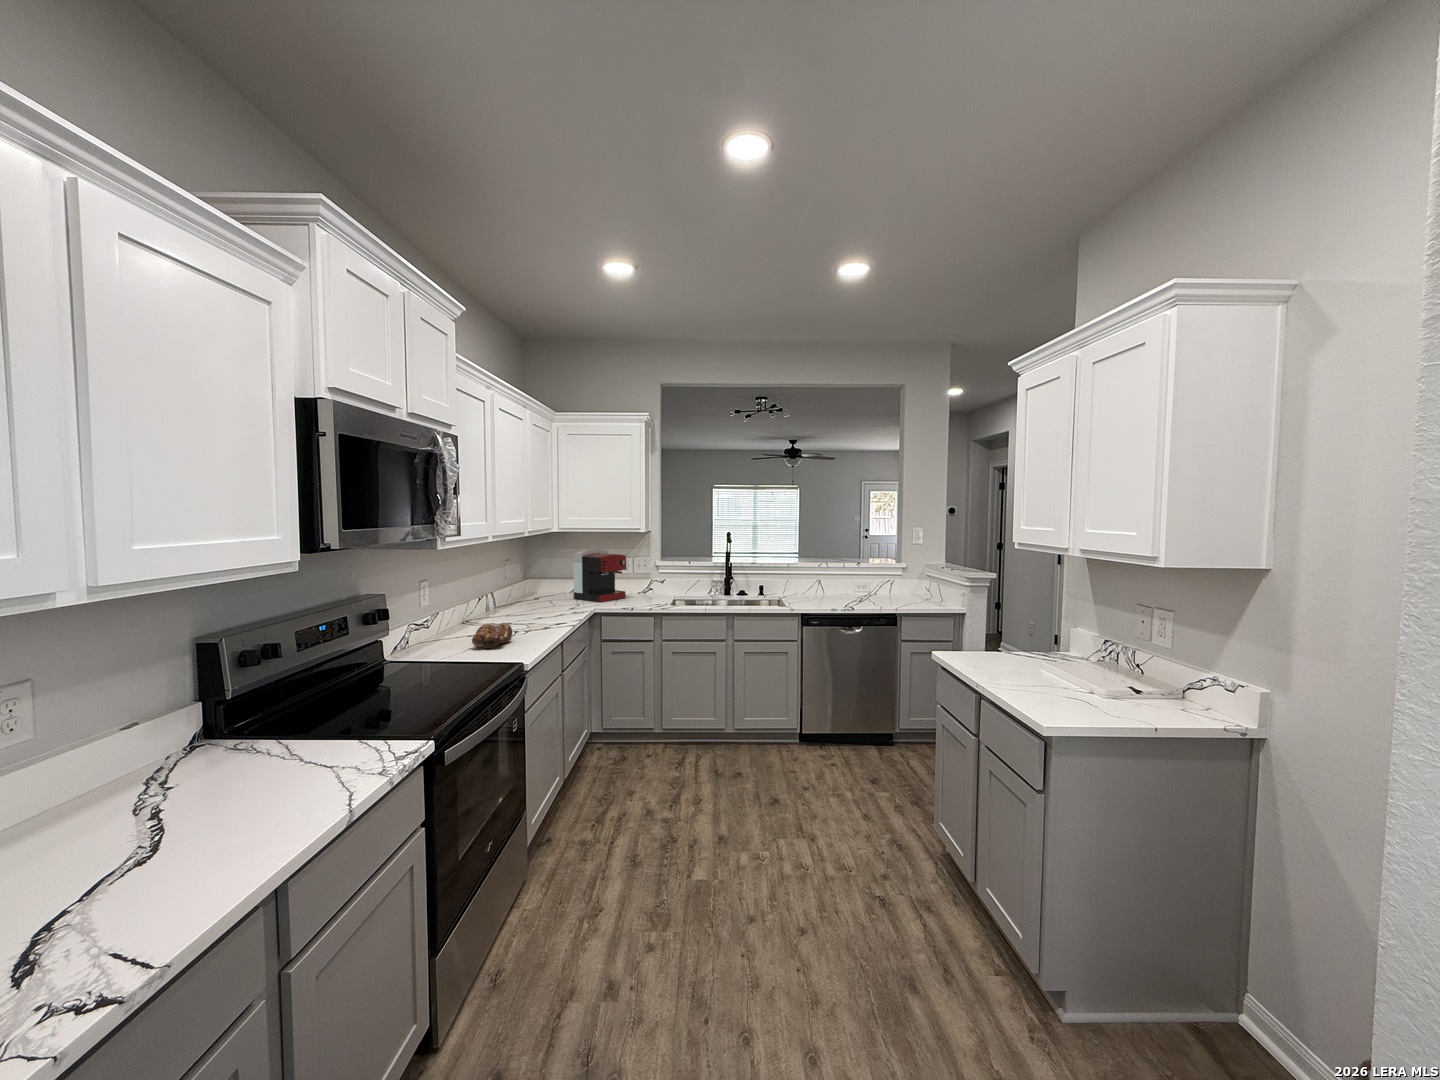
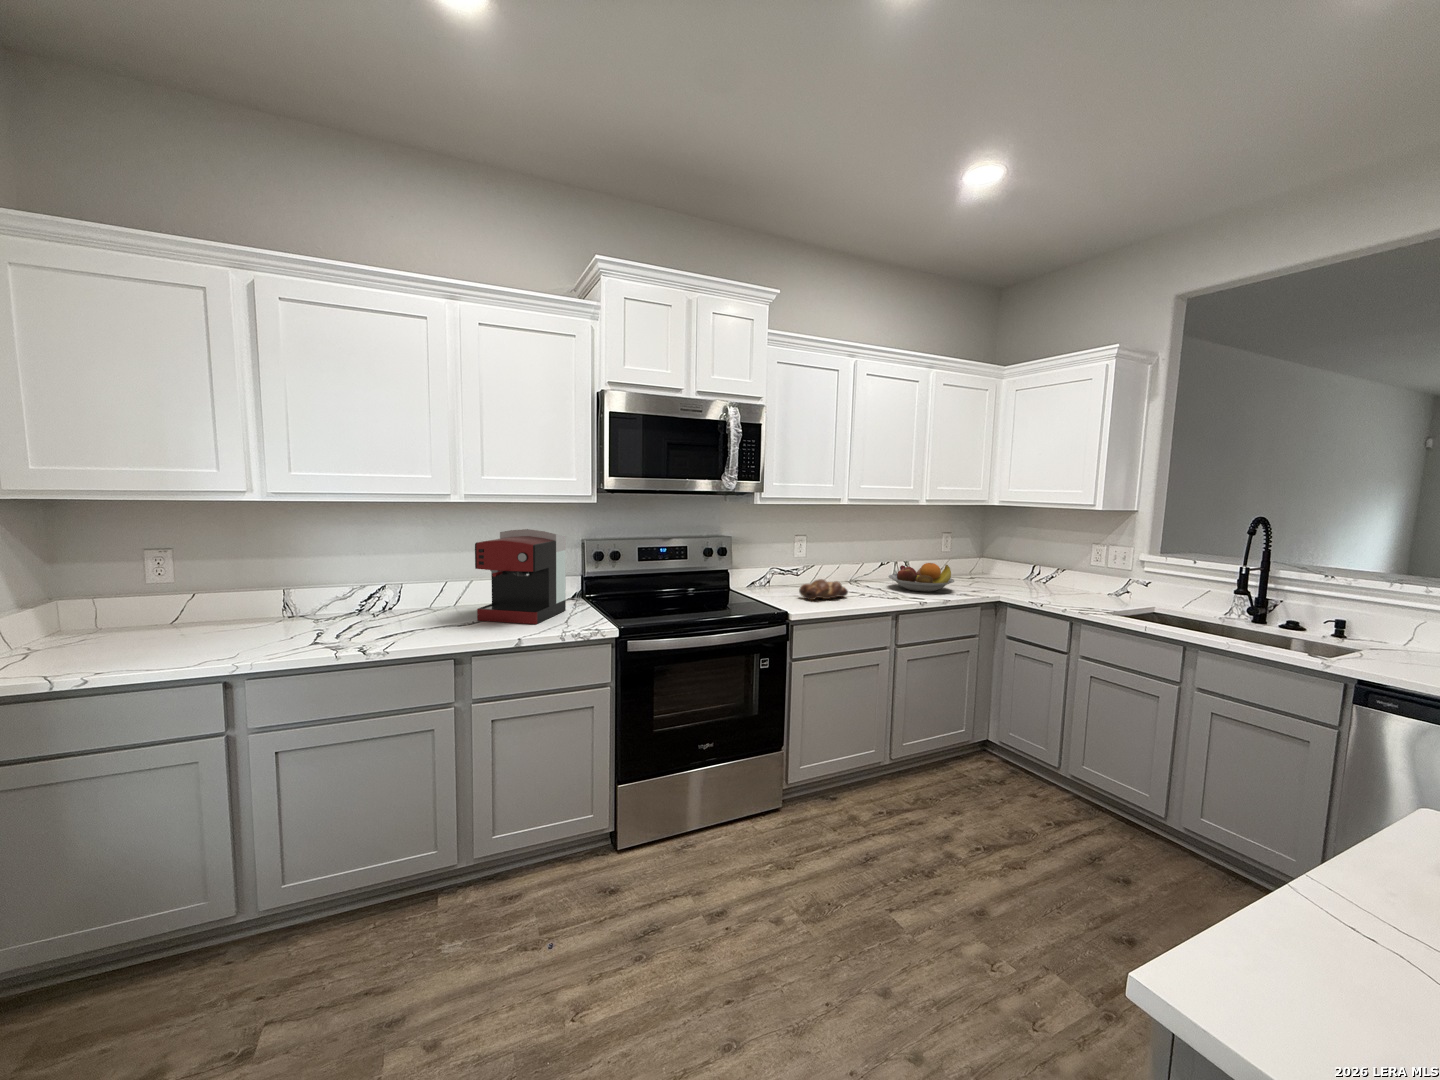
coffee maker: present [573,549,626,602] -> present [475,529,566,624]
fruit bowl: none [500,589,562,619] -> present [889,563,954,592]

